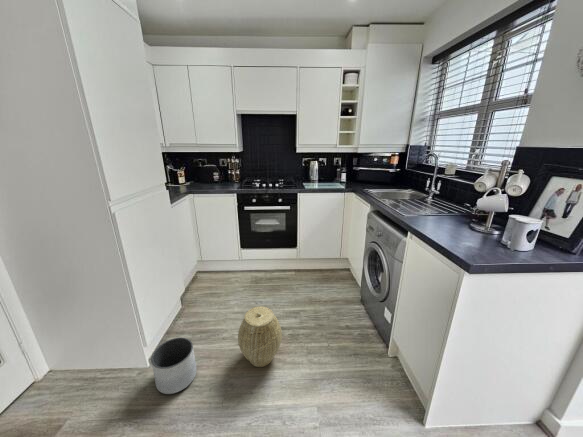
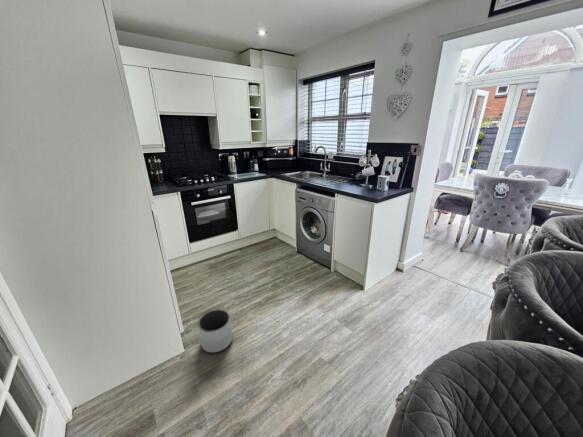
woven basket: present [238,306,282,367] -> none [247,267,279,310]

